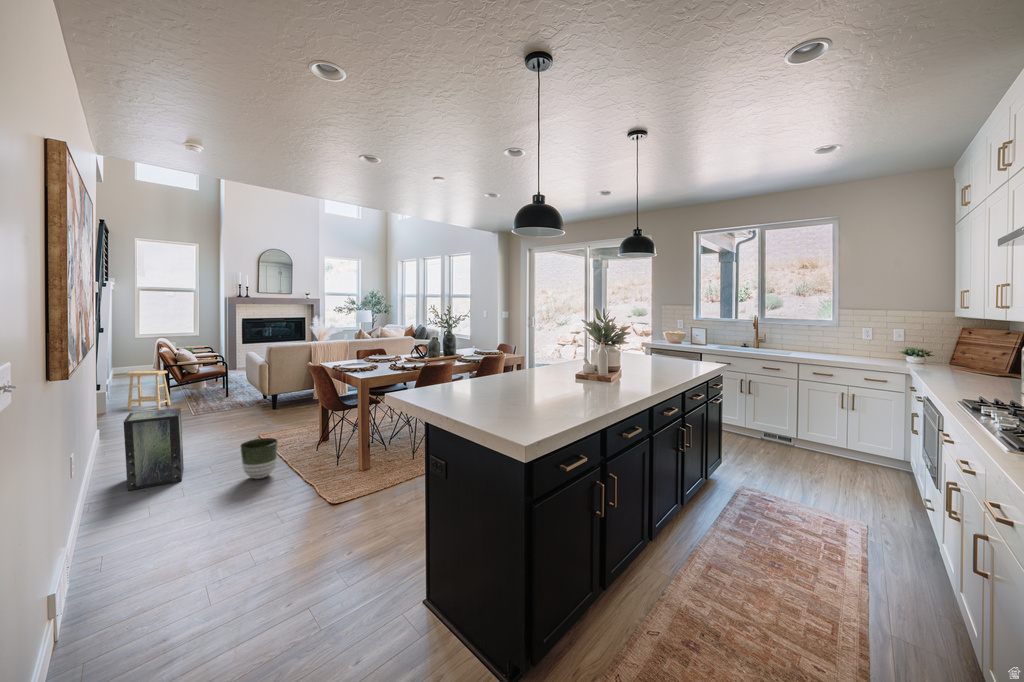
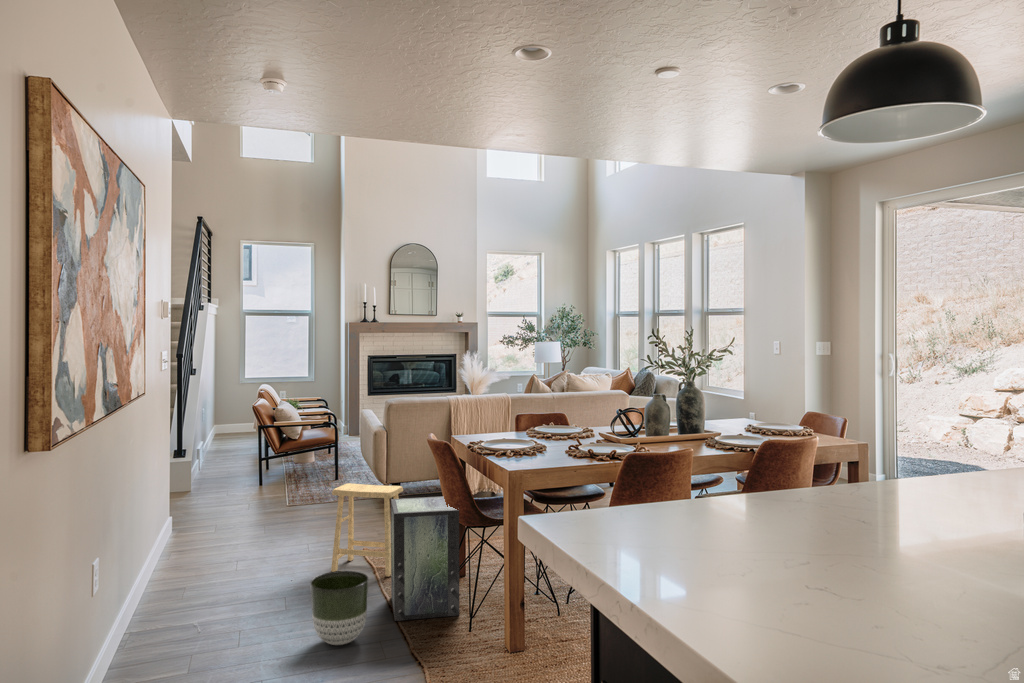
footstool: present [126,371,171,410] -> present [331,483,403,577]
storage box: present [124,408,184,490] -> present [391,496,459,621]

